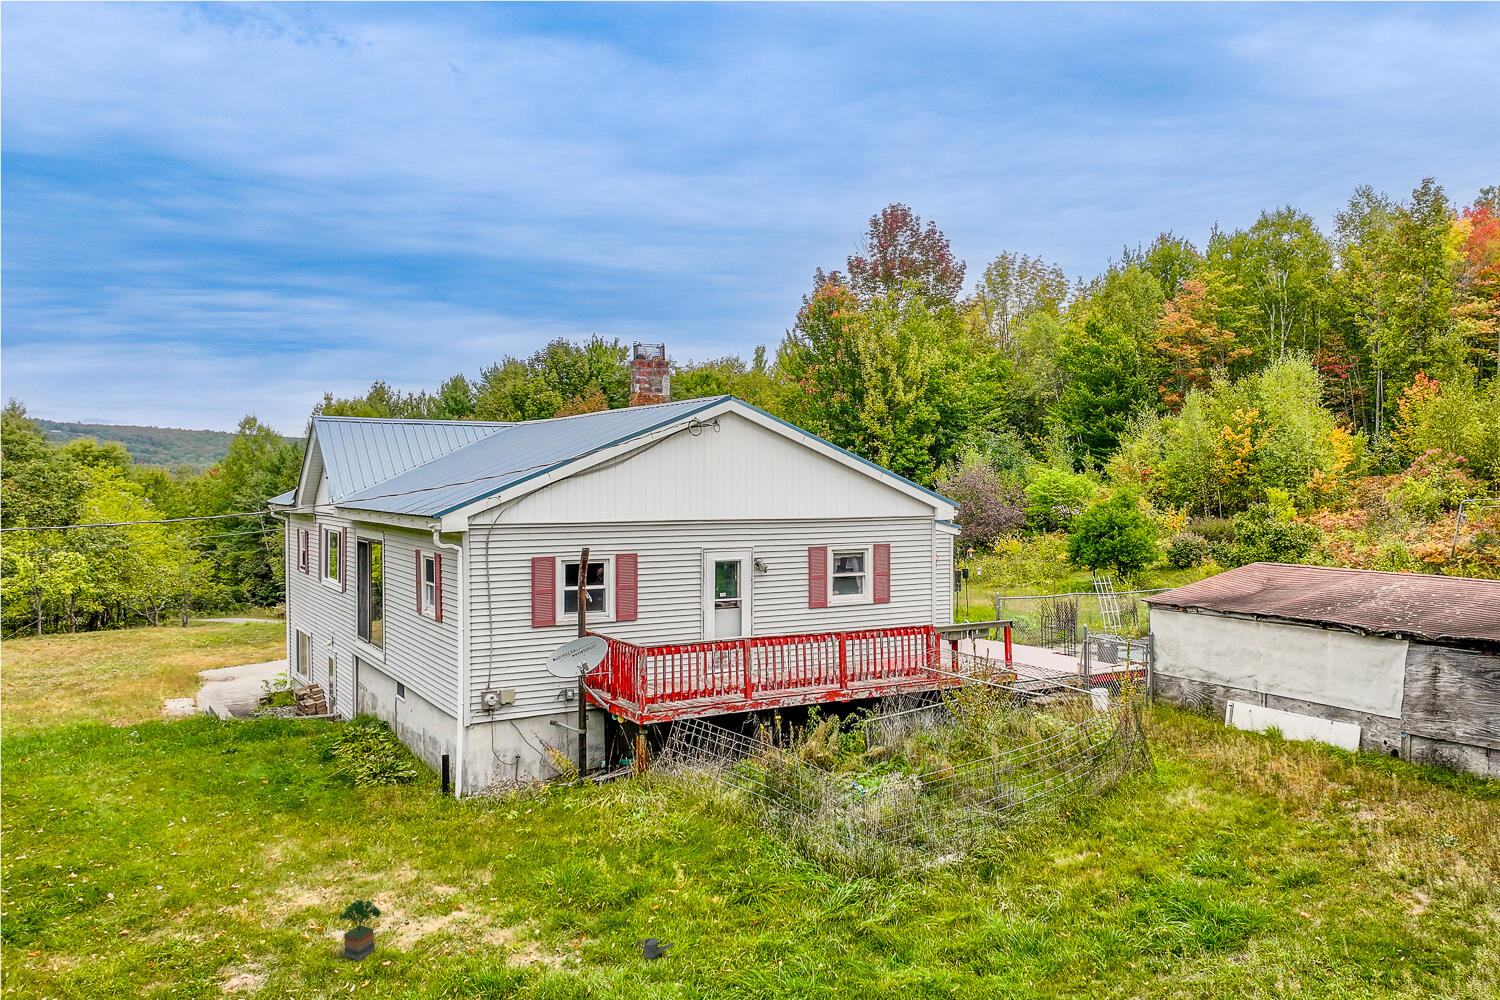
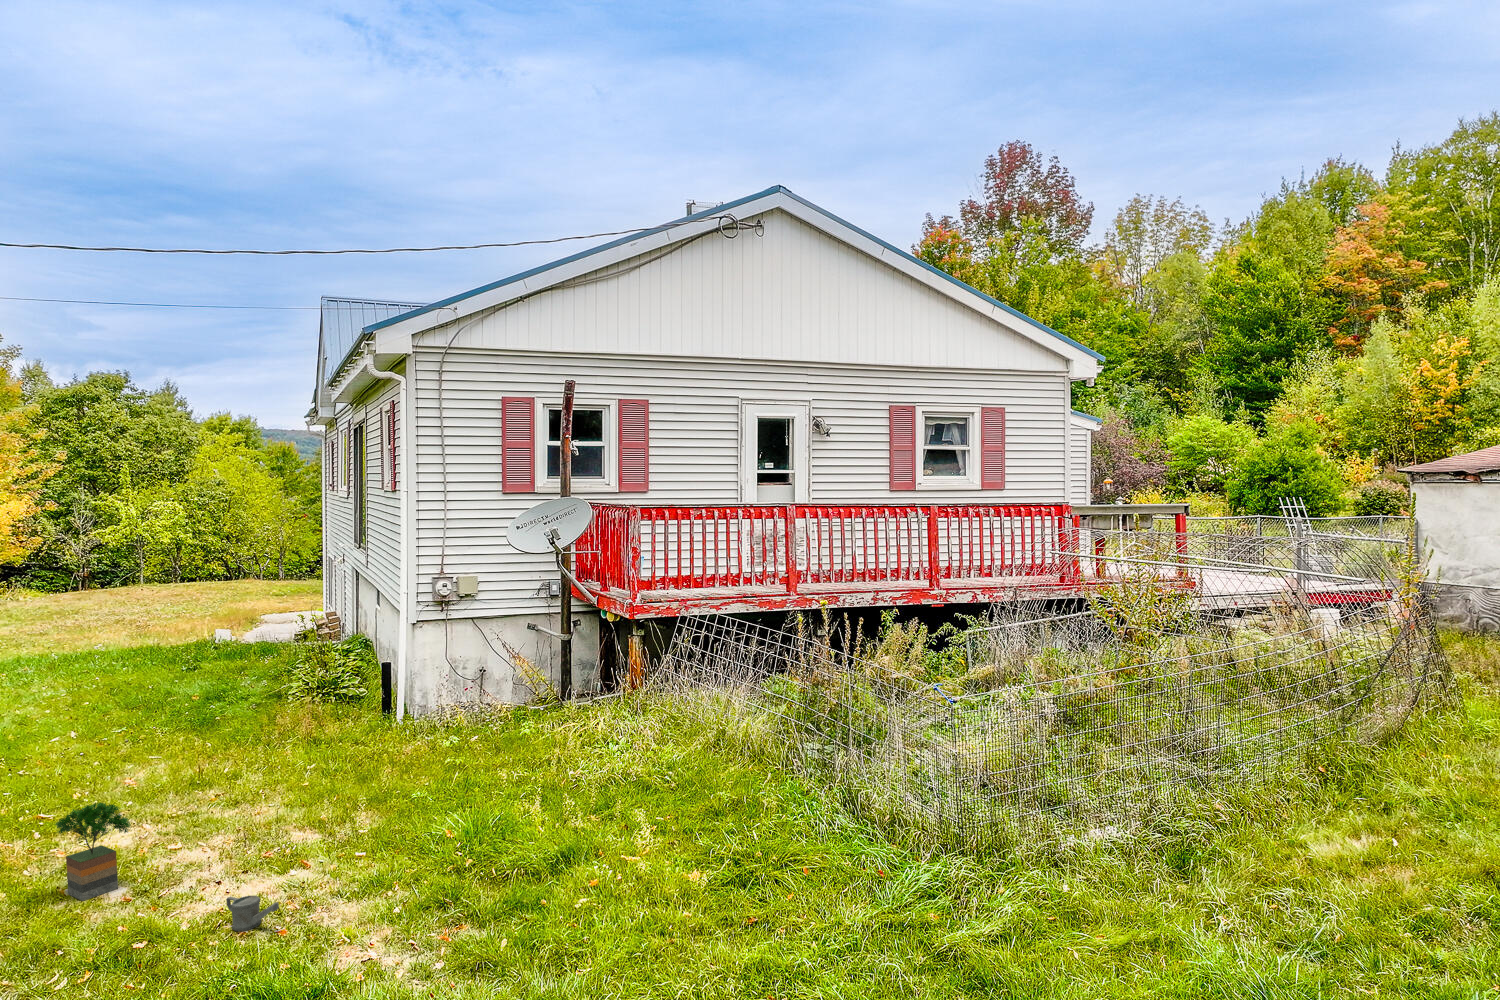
watering can: present [637,938,673,959] -> present [226,896,279,931]

